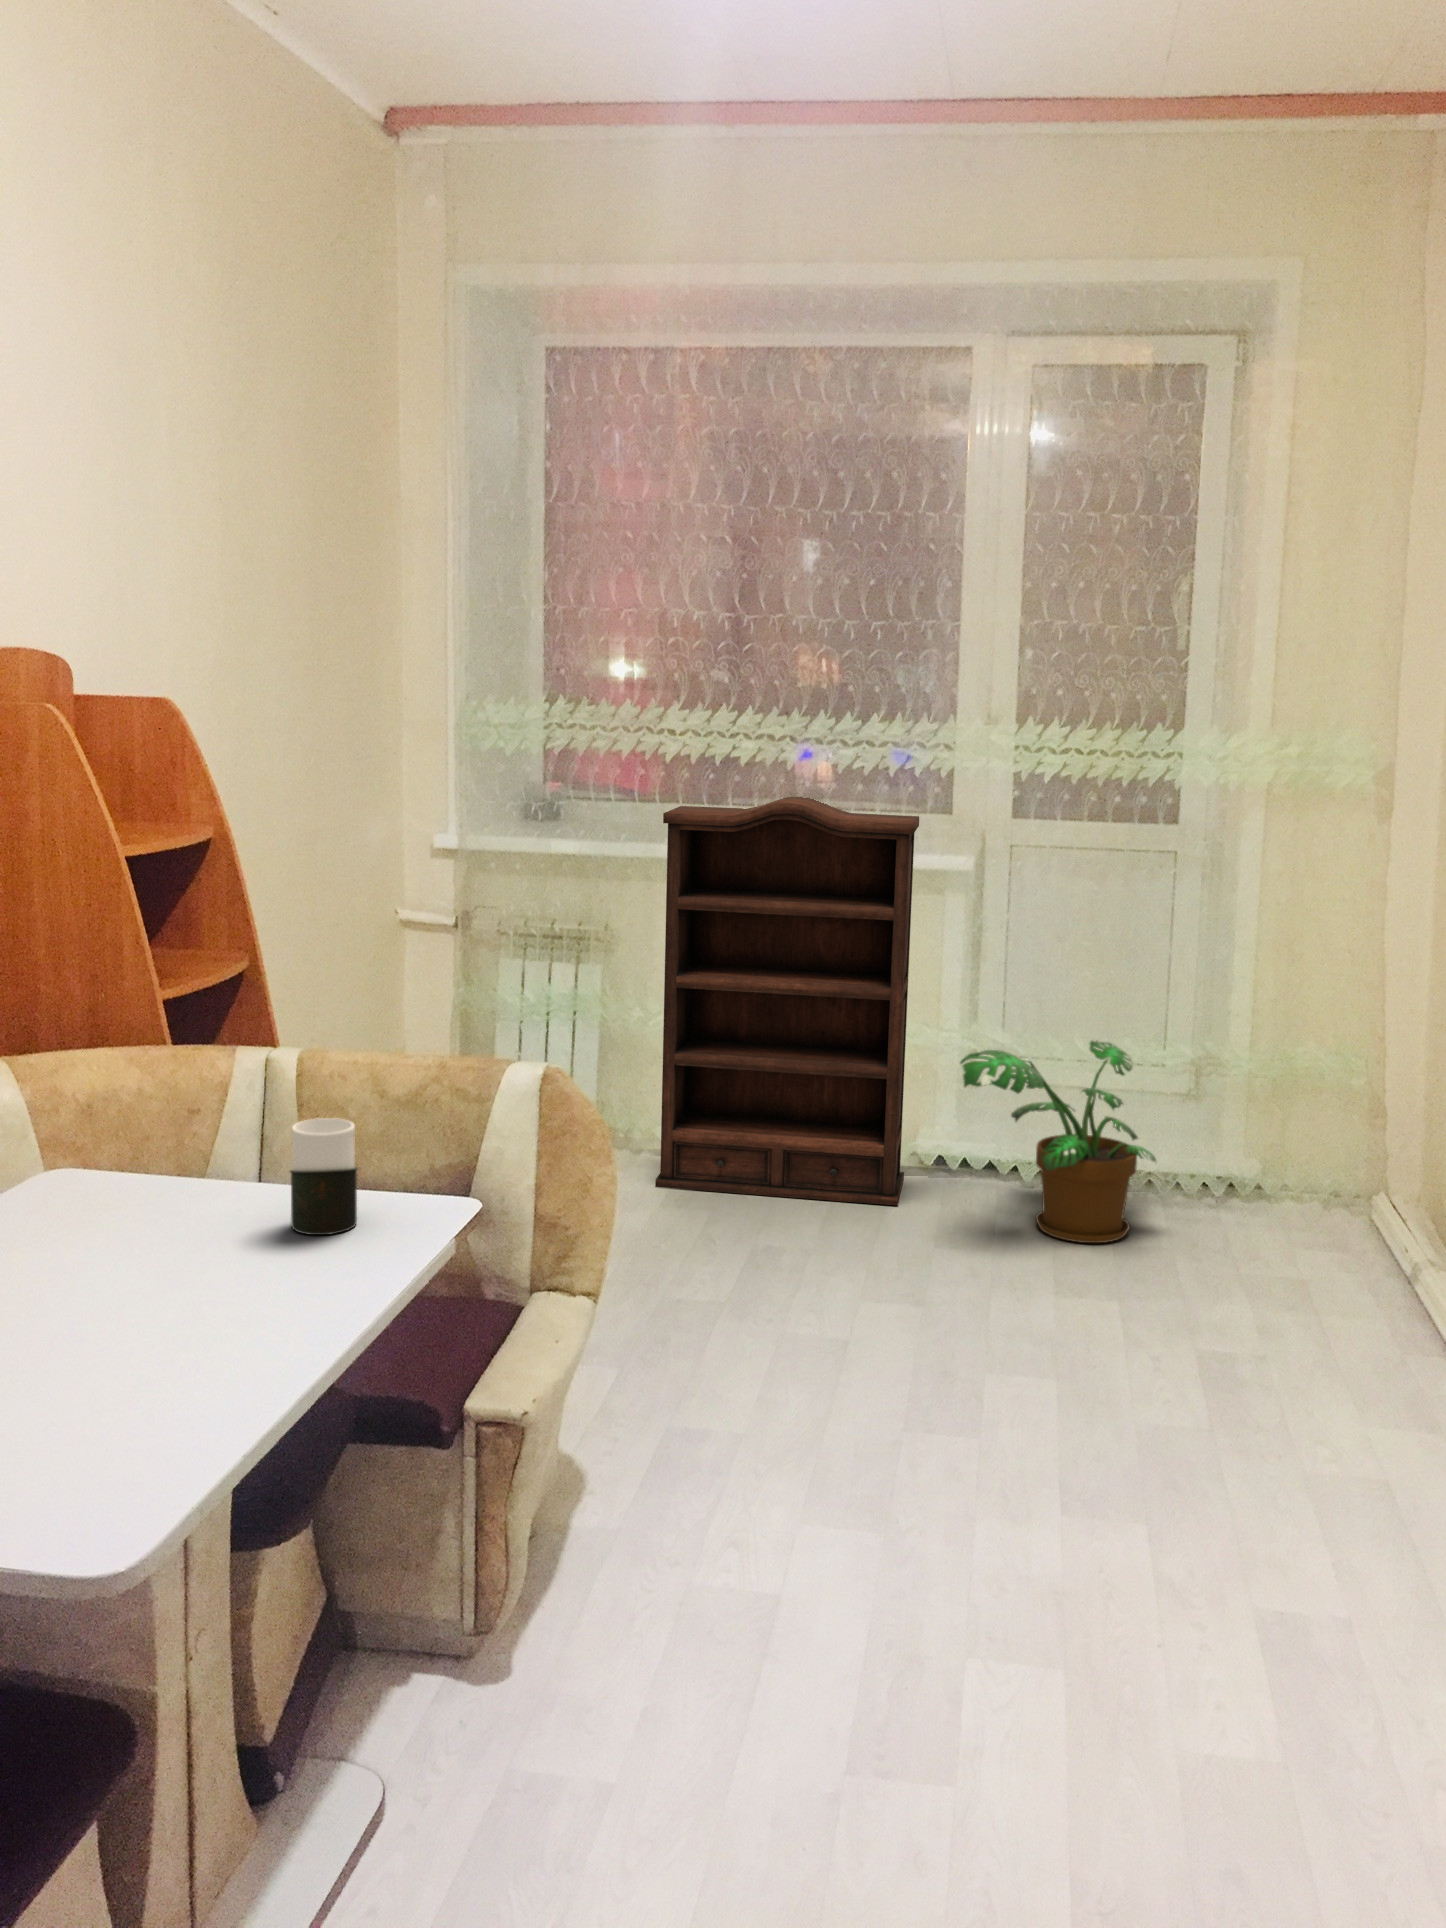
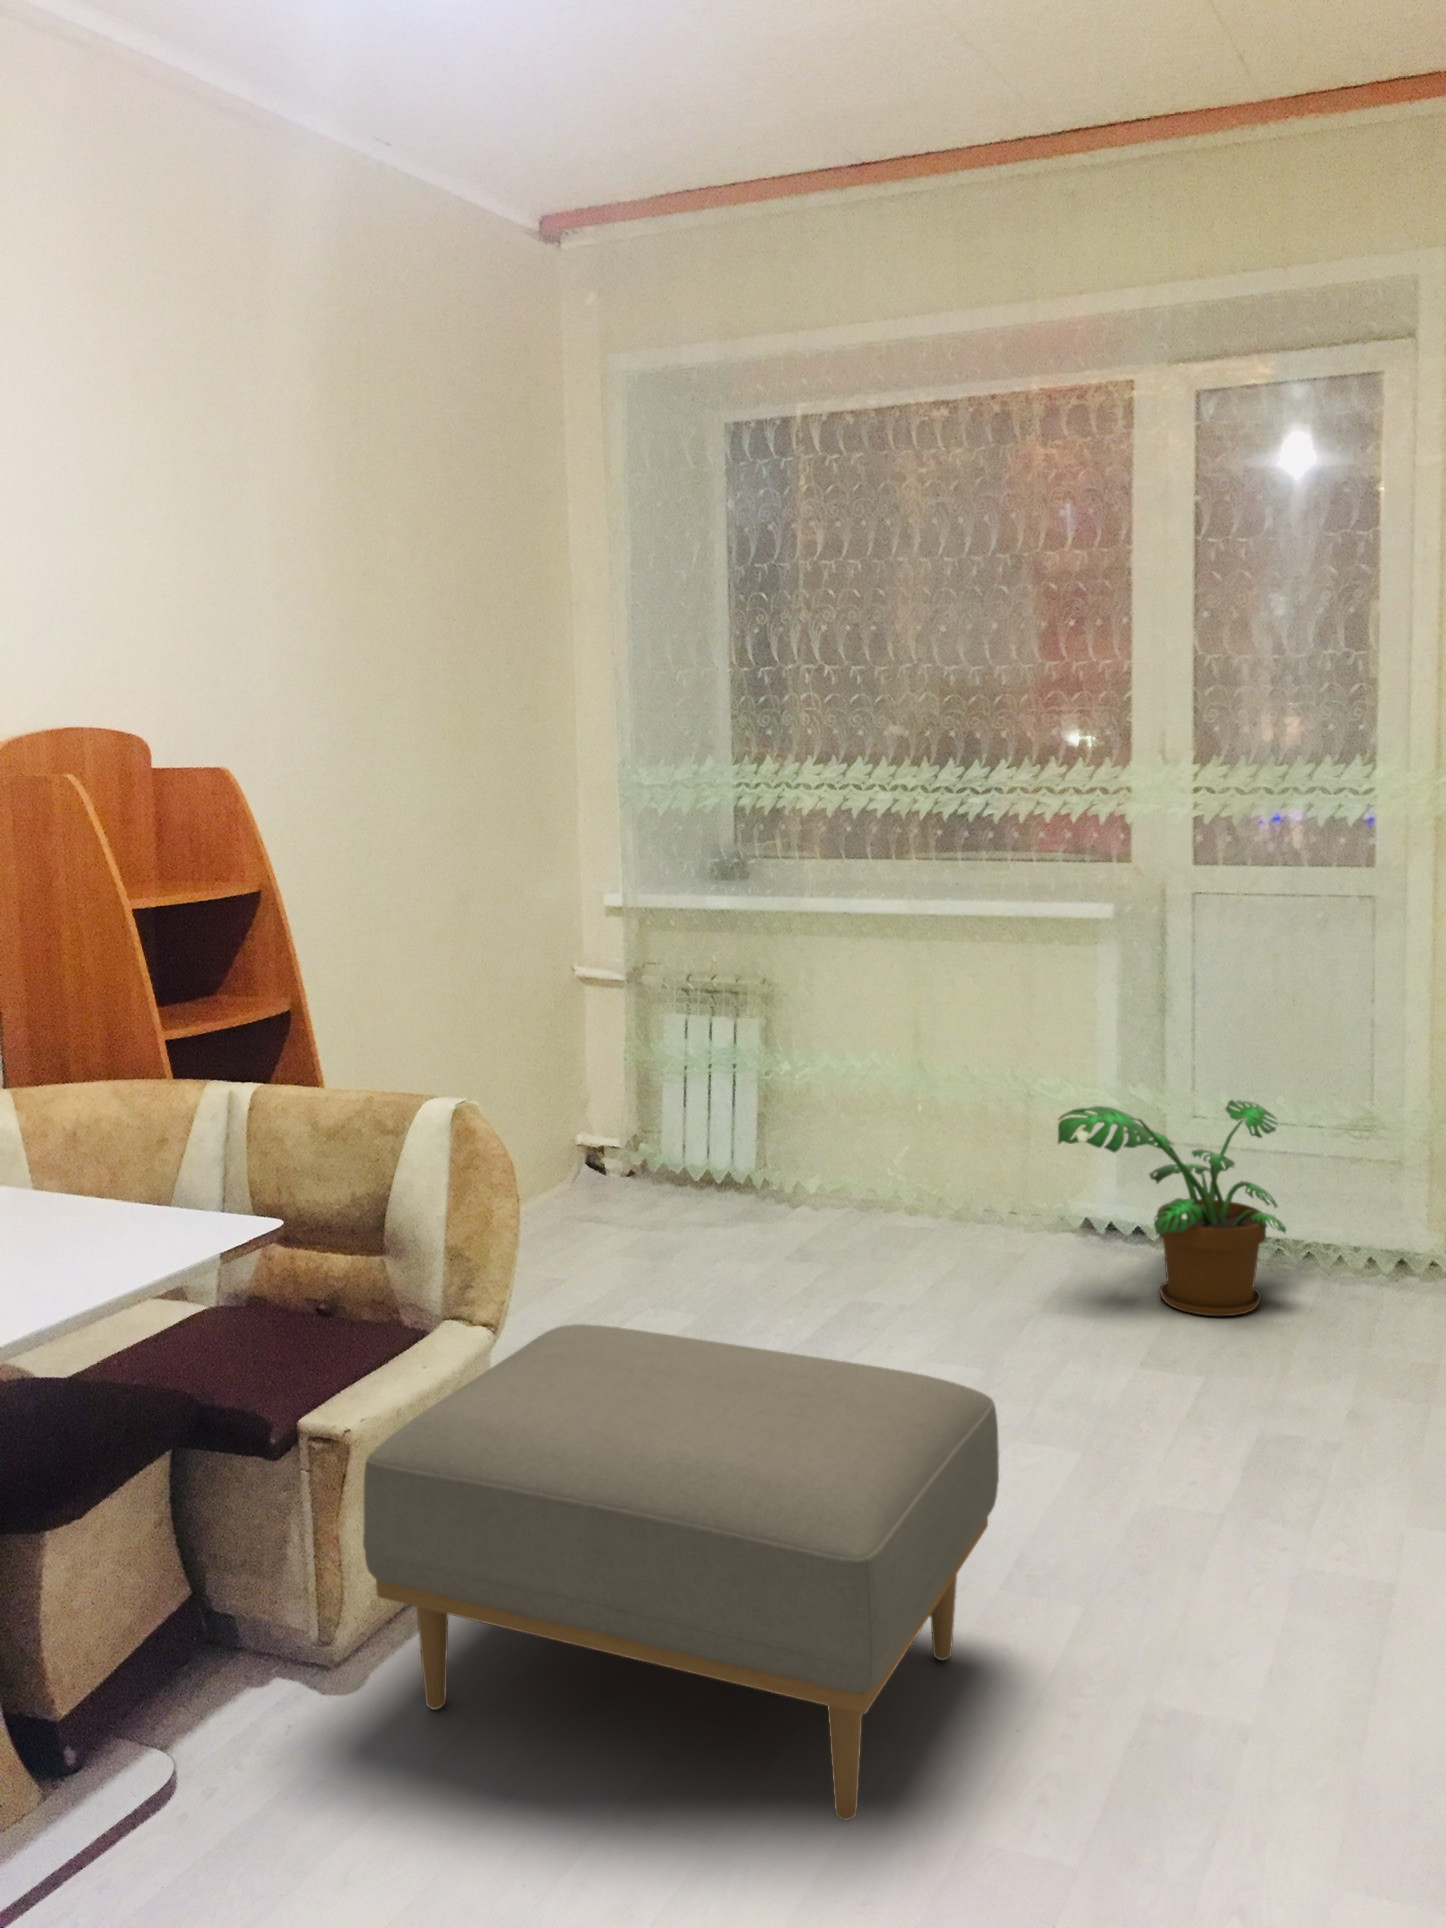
bookshelf: present [655,797,919,1206] -> none [788,847,1052,1266]
cup: present [290,1118,357,1235] -> none [82,1141,148,1247]
ottoman: none [561,1287,1145,1740] -> present [363,1324,999,1821]

